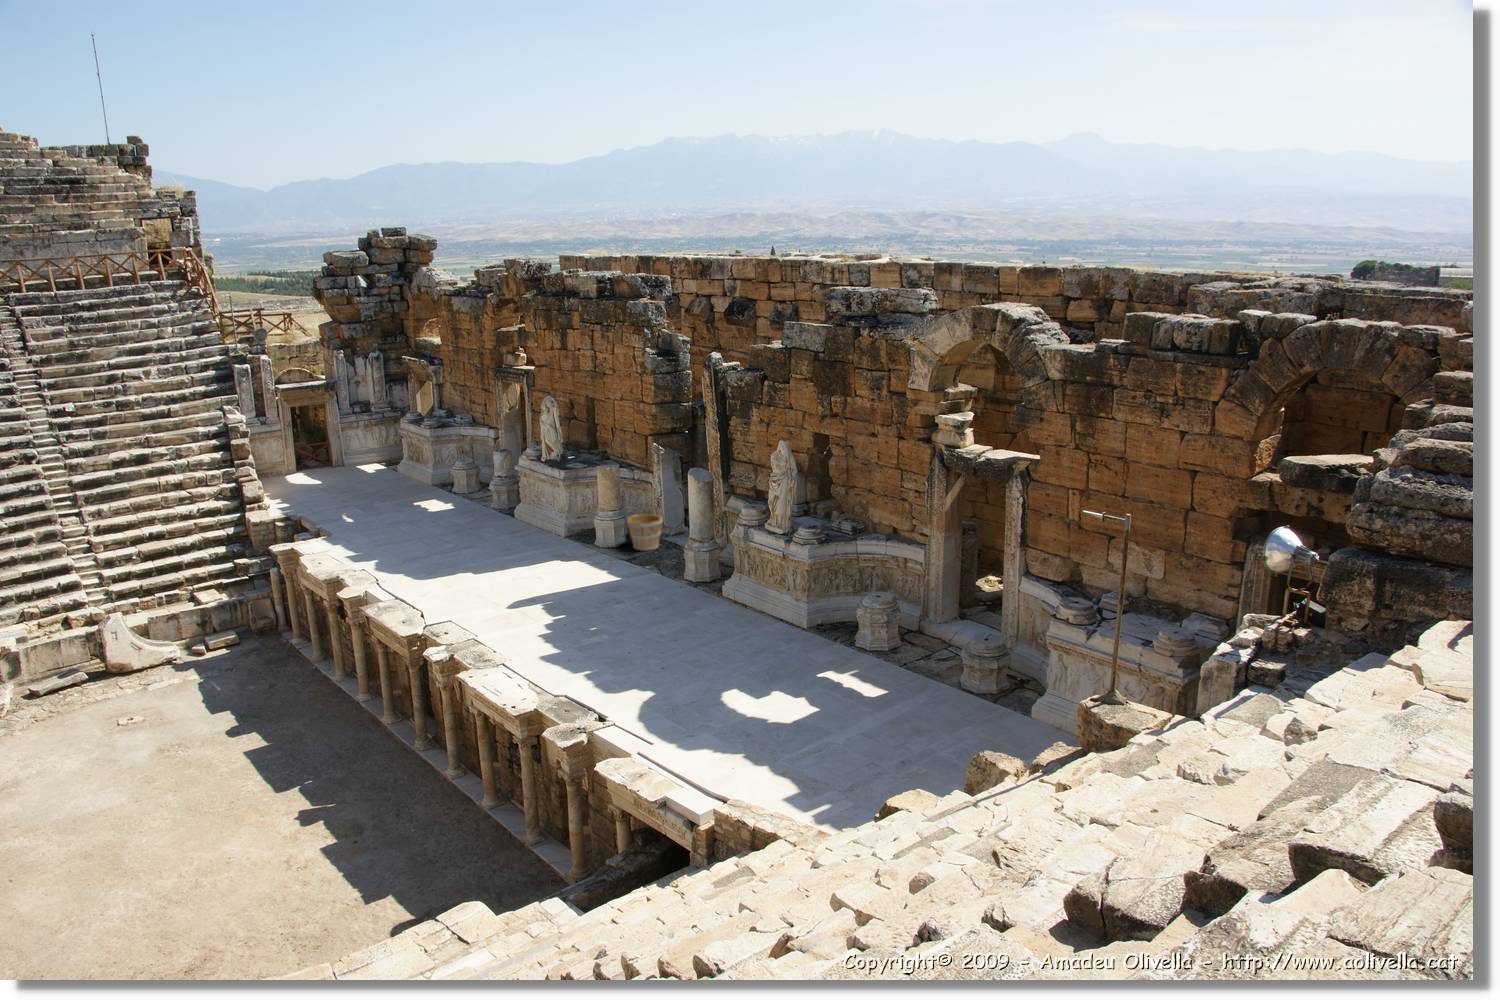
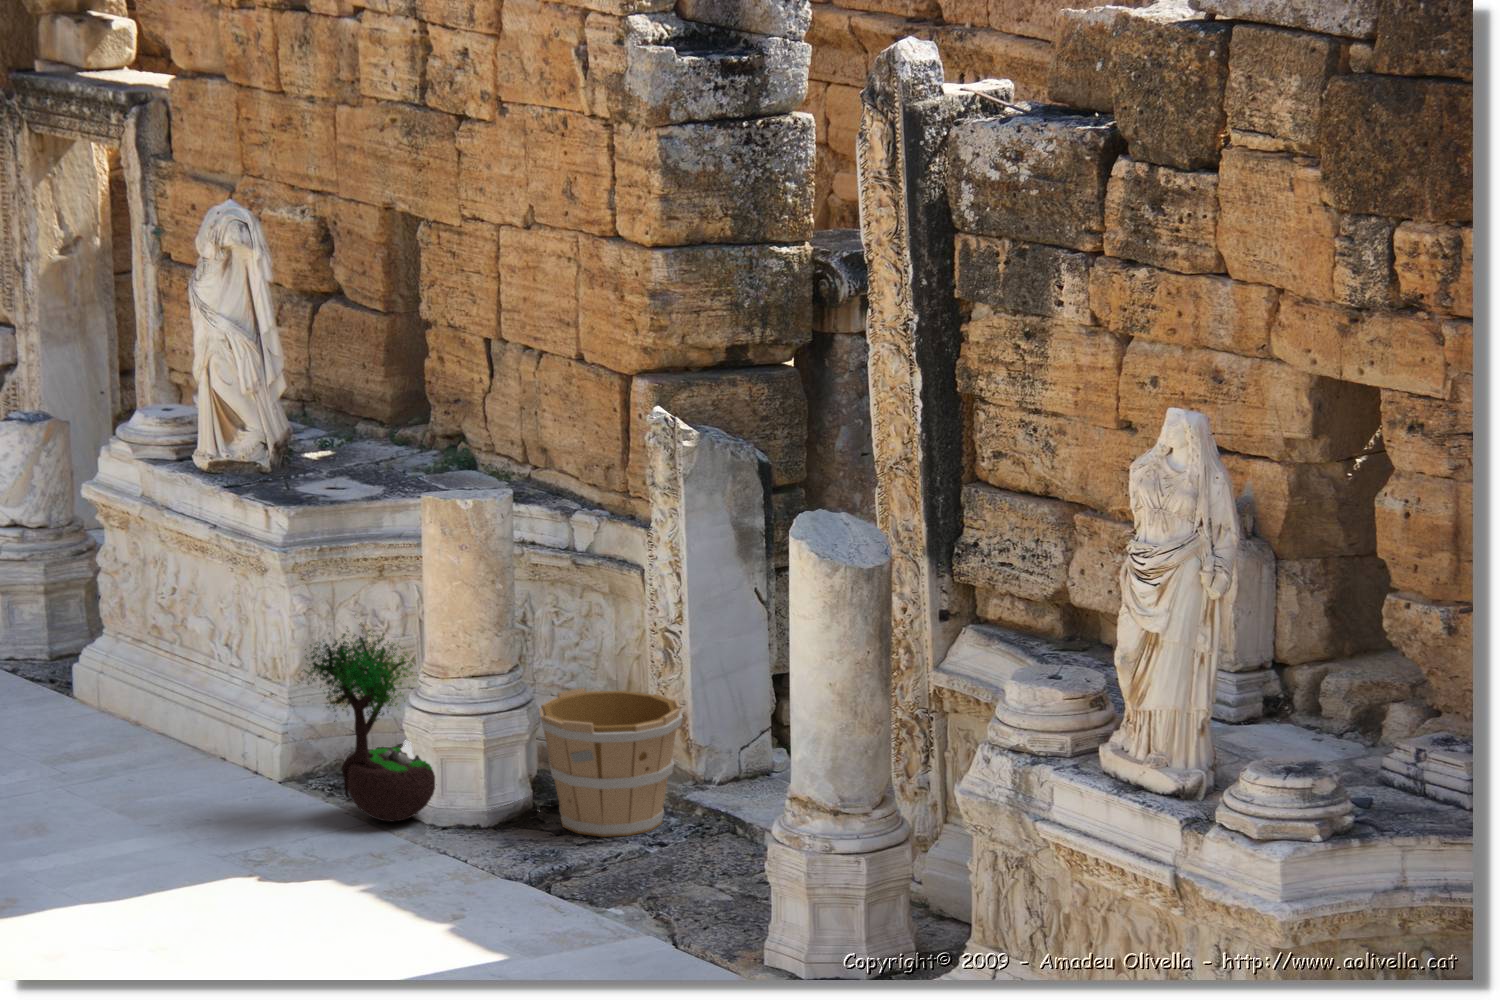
potted tree: none [566,497,602,549] -> present [304,630,435,822]

